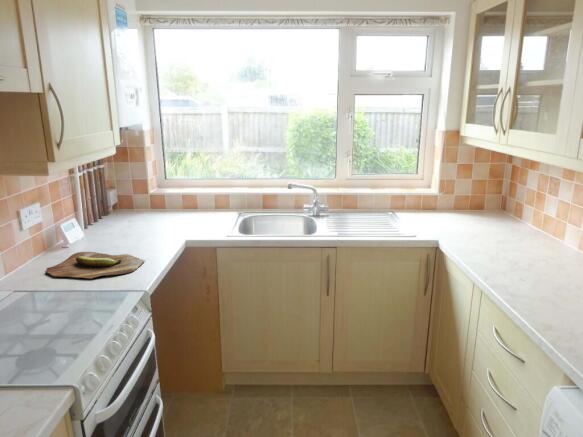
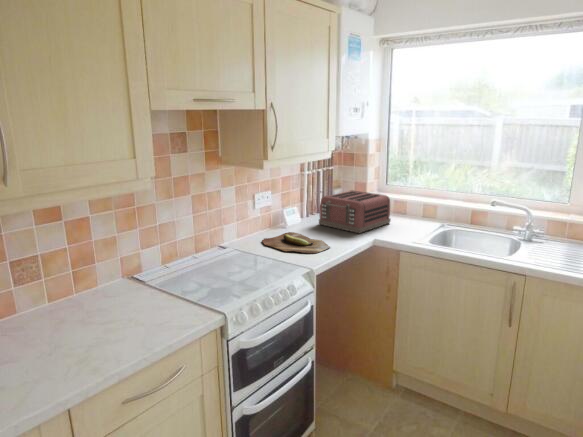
toaster: none [106,190,188,238] -> present [319,190,391,233]

